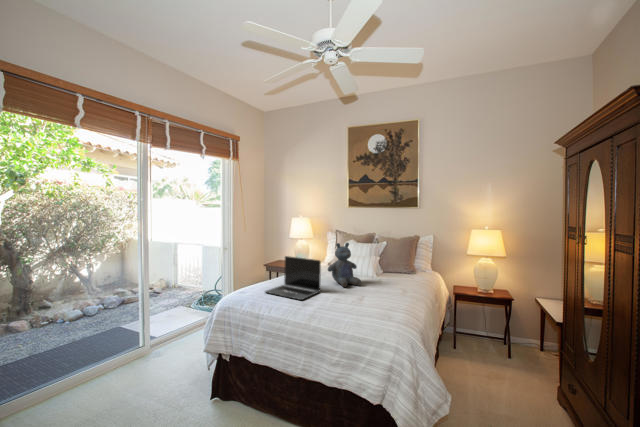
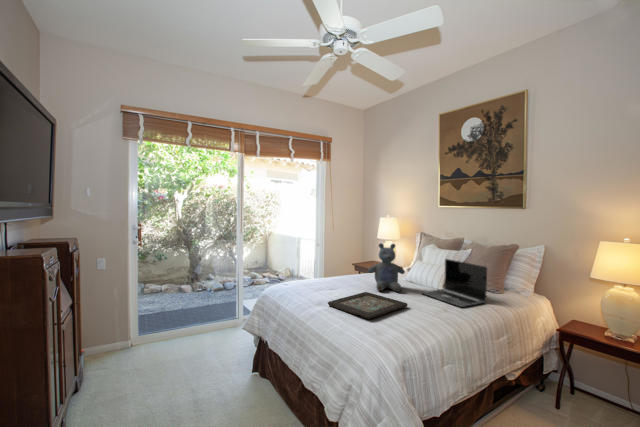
laptop: present [266,256,321,300] -> present [422,259,487,307]
decorative tray: none [326,290,385,313] -> present [328,292,408,319]

